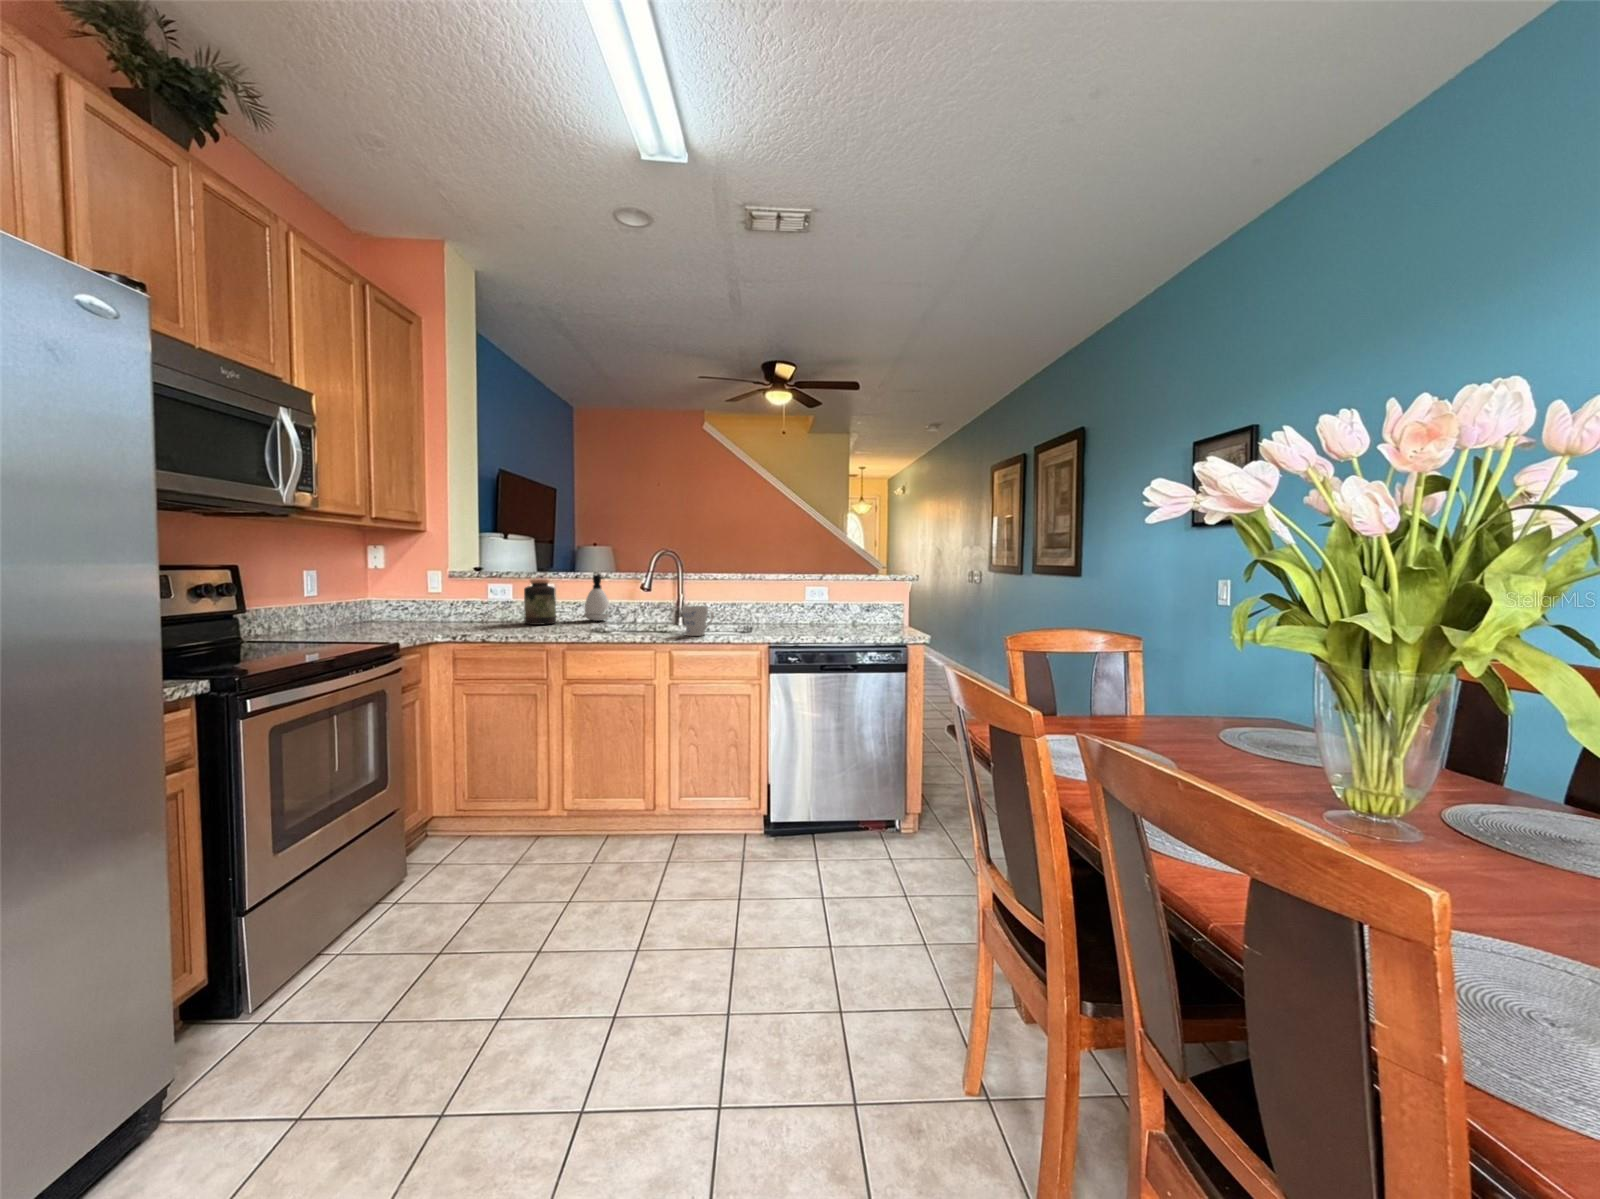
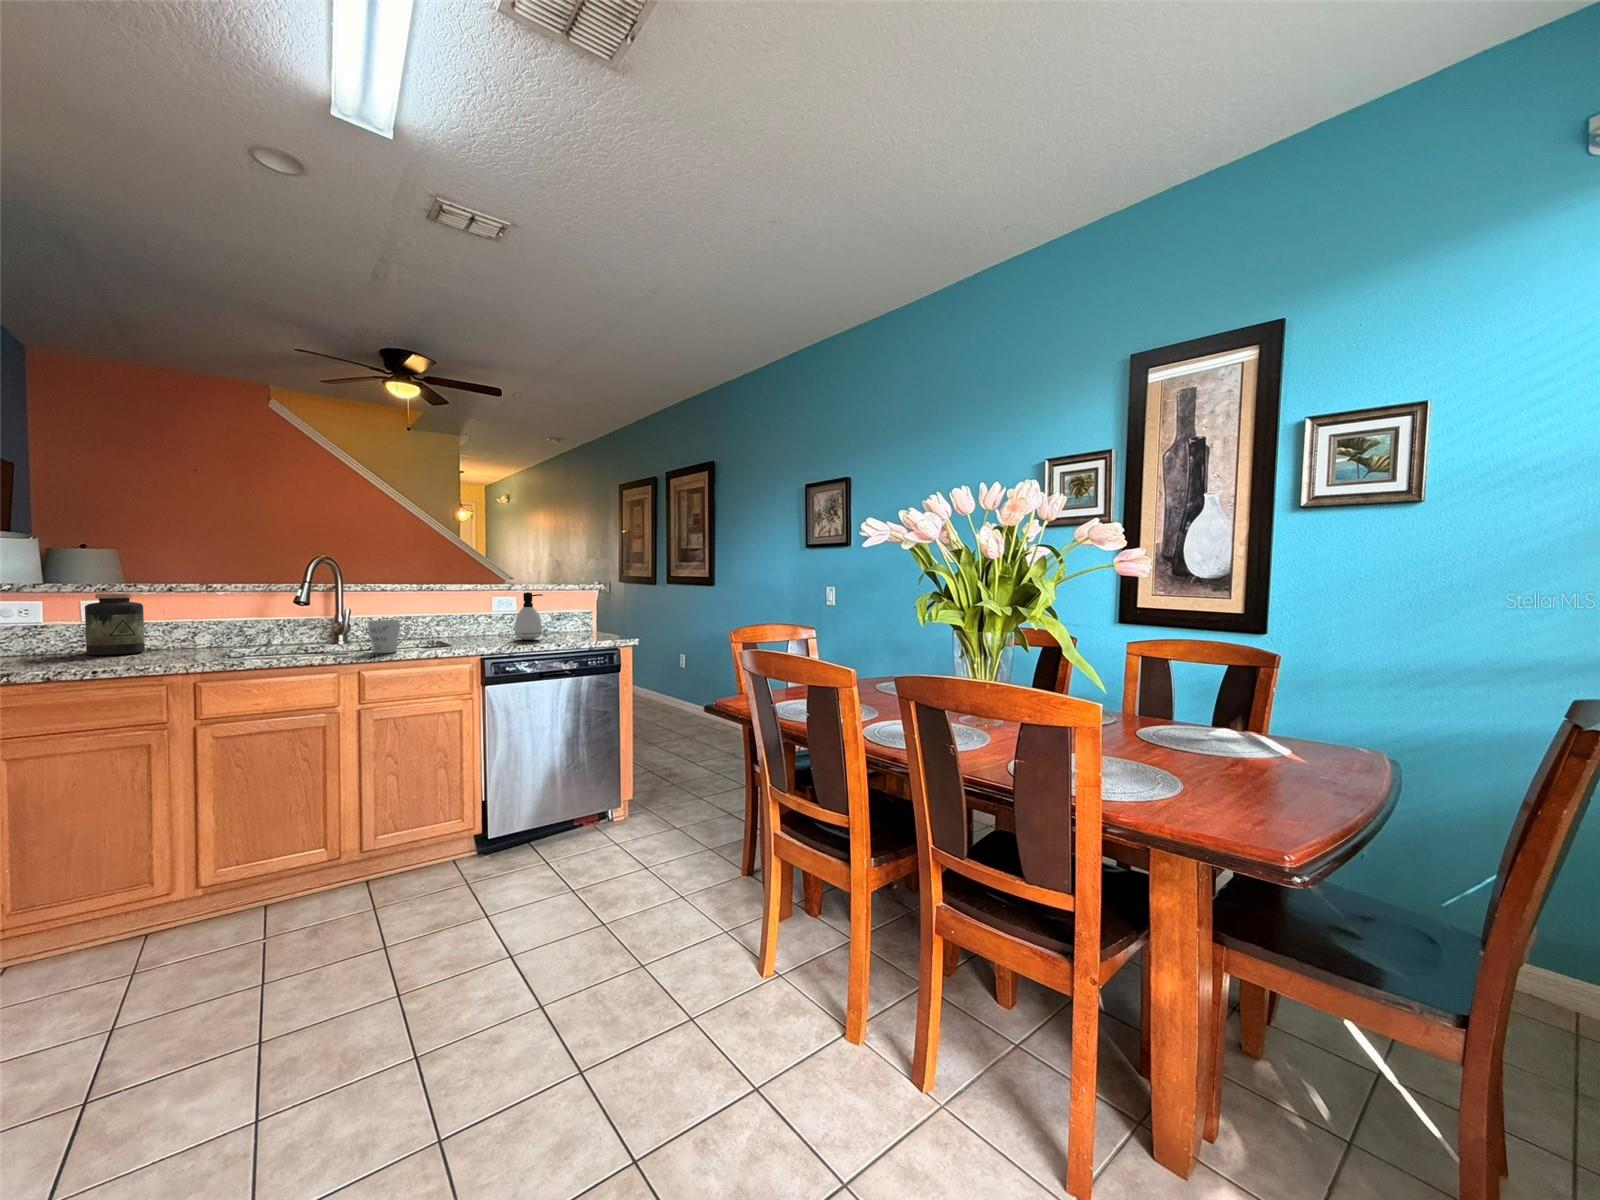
soap dispenser: present [585,575,610,621] -> present [514,592,542,640]

